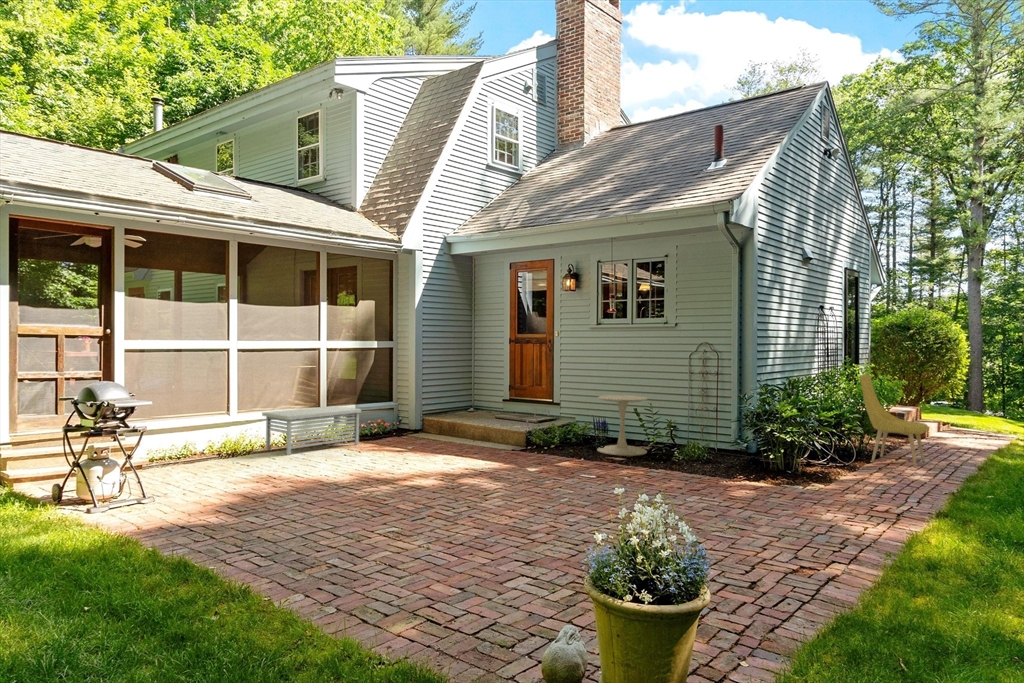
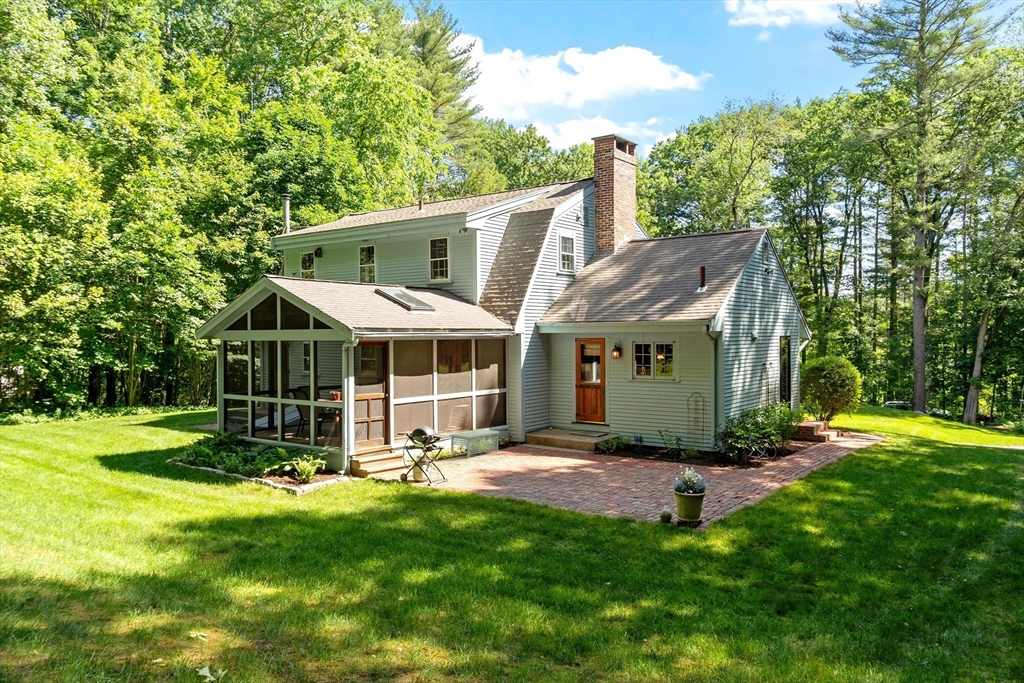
chair: present [860,374,928,468] -> none [781,409,816,460]
pedestal table: present [597,395,647,456] -> none [636,421,665,456]

